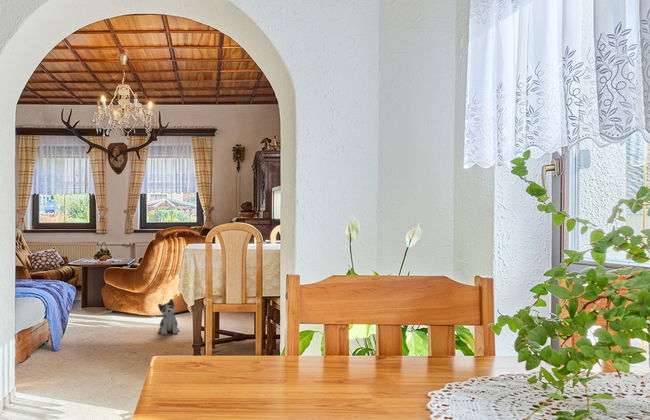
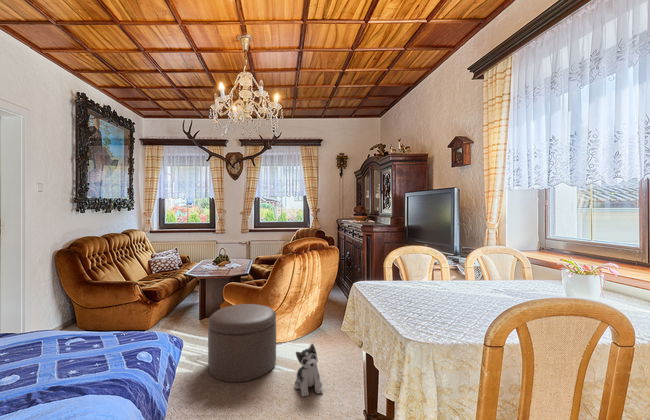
ottoman: none [91,281,148,331] -> present [208,304,276,382]

